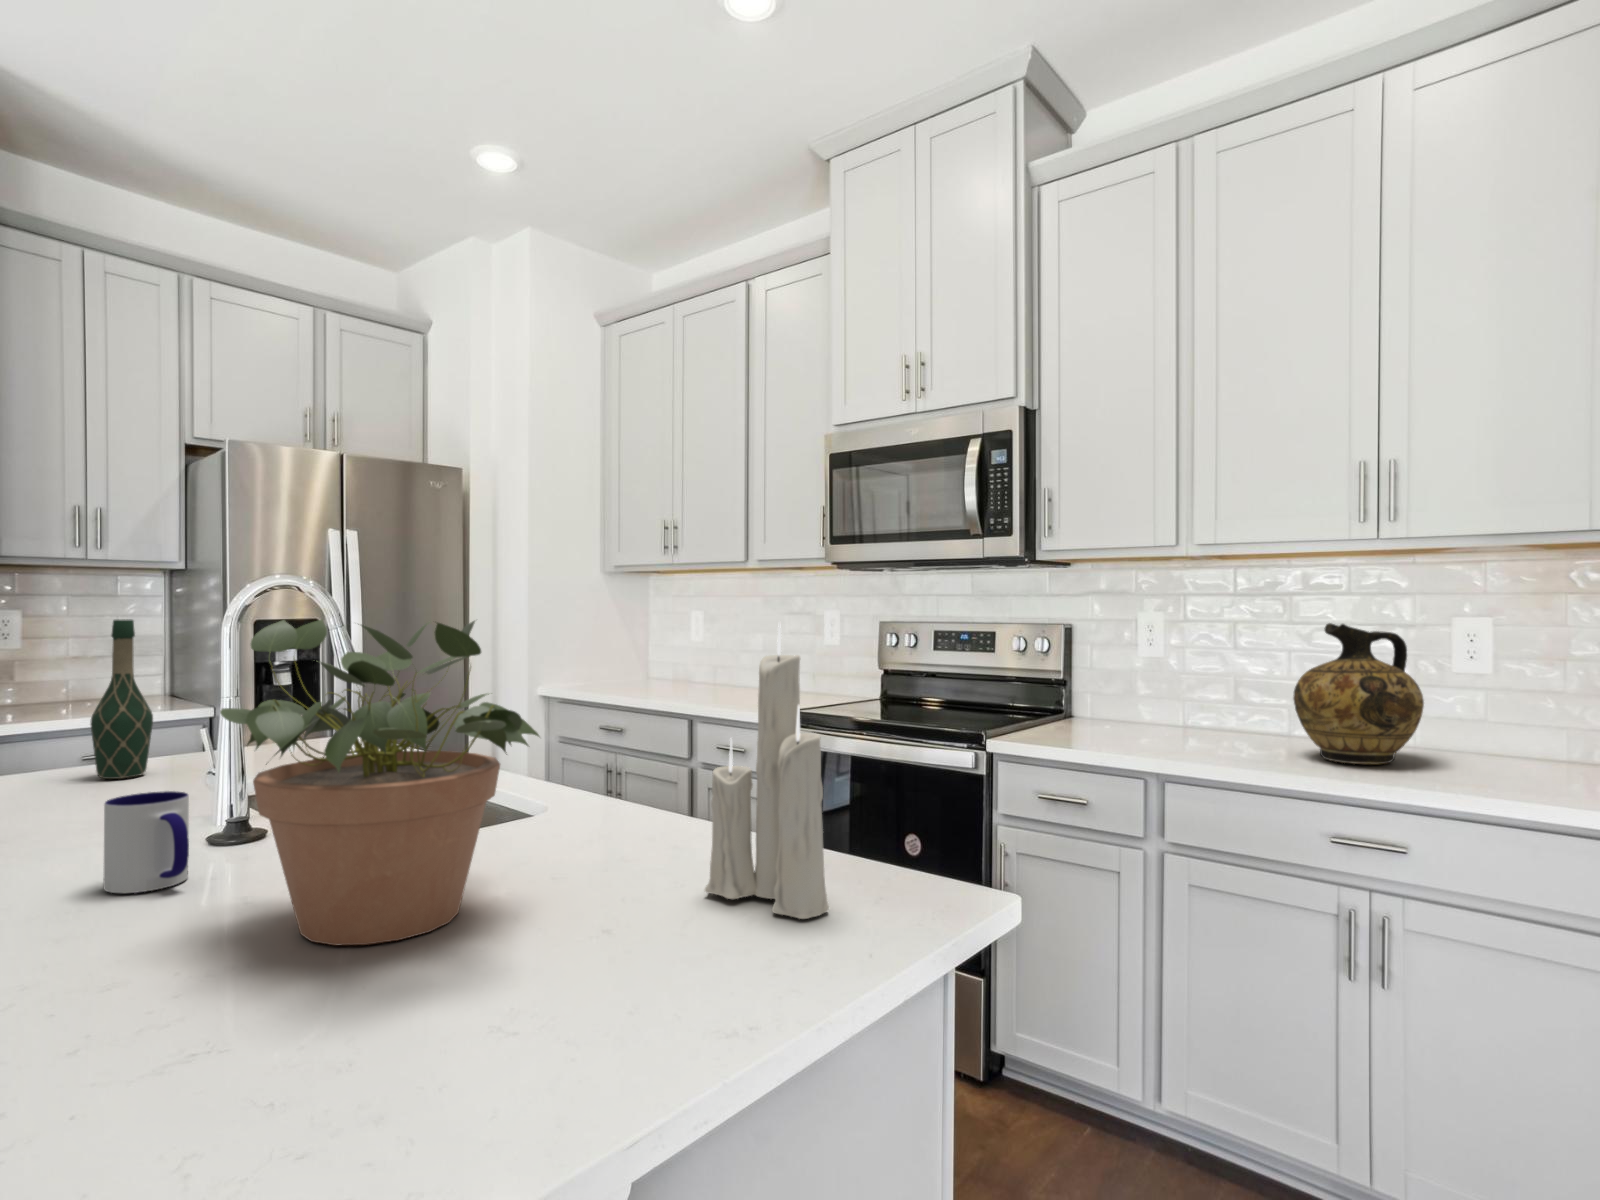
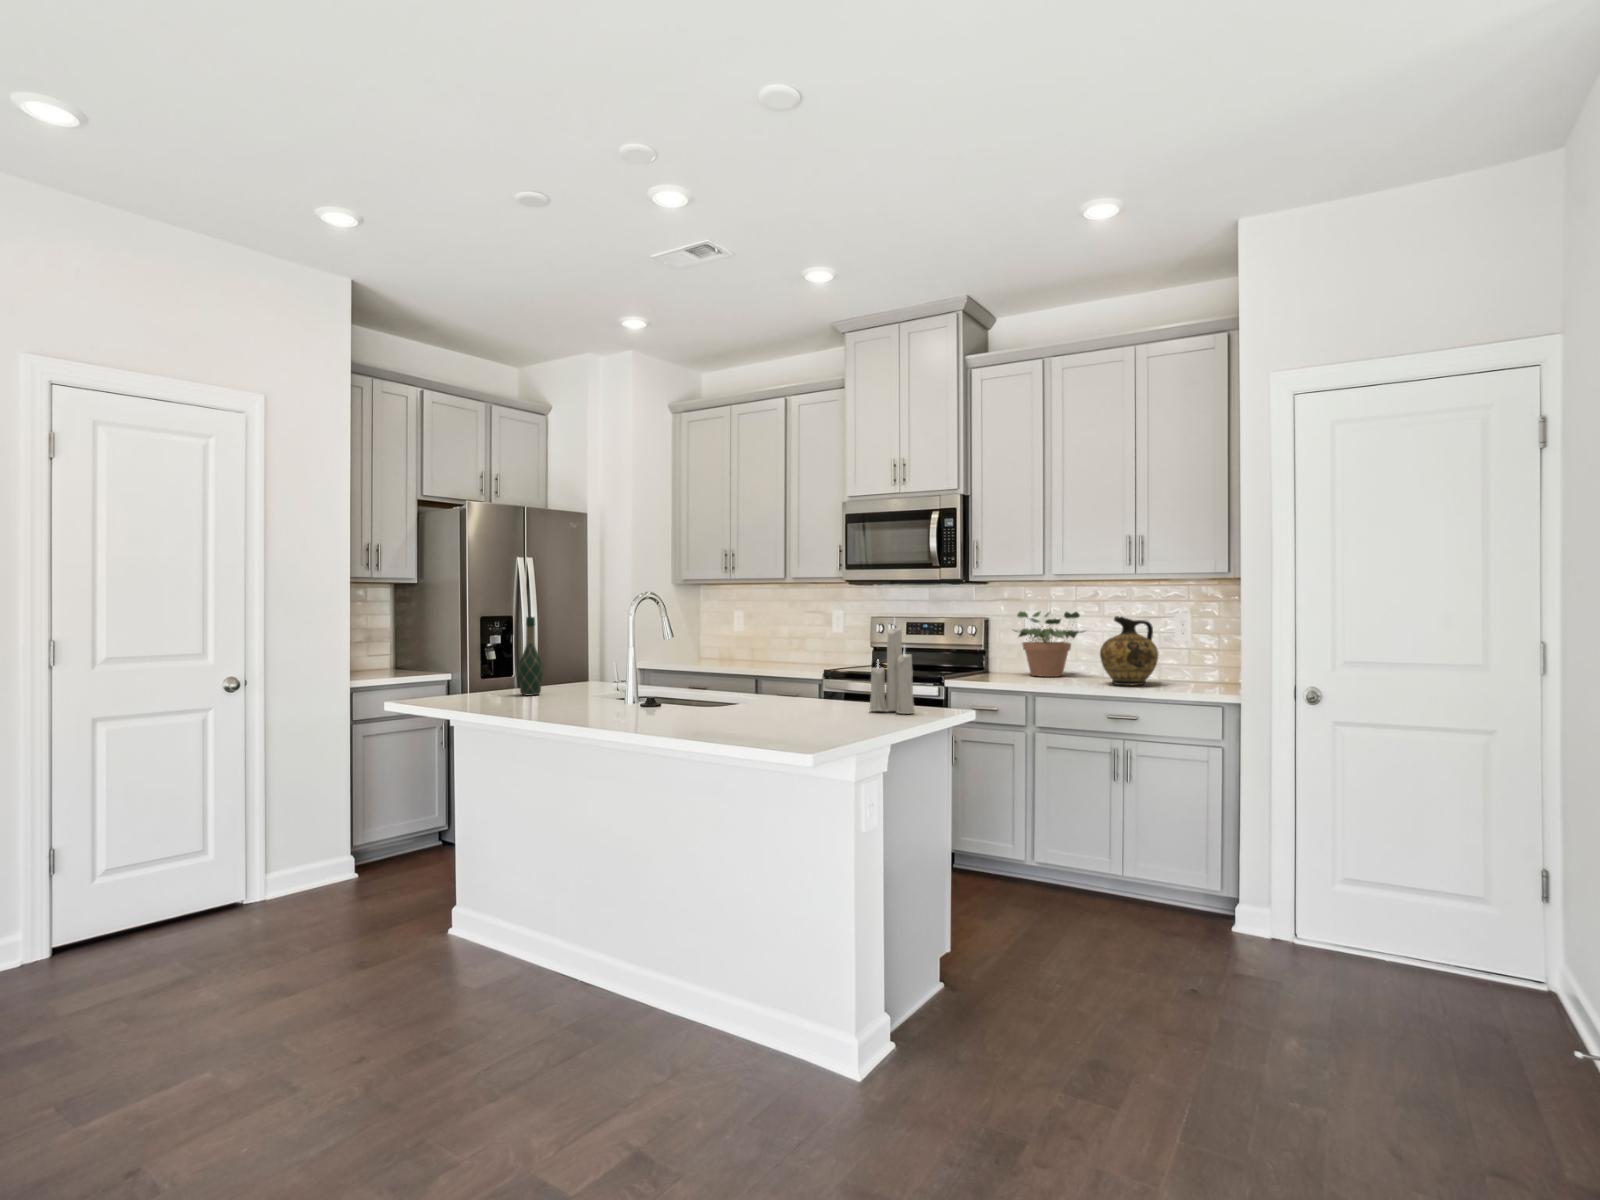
potted plant: present [220,620,539,945] -> present [1013,611,1084,677]
mug: present [103,791,189,893] -> none [647,682,681,716]

